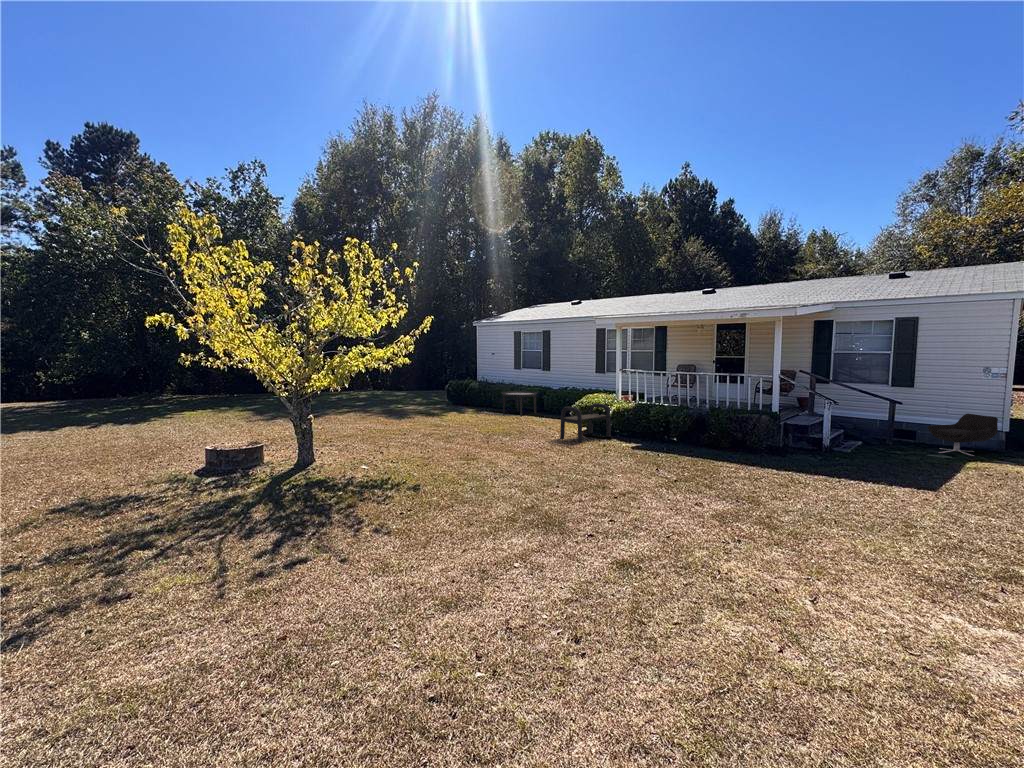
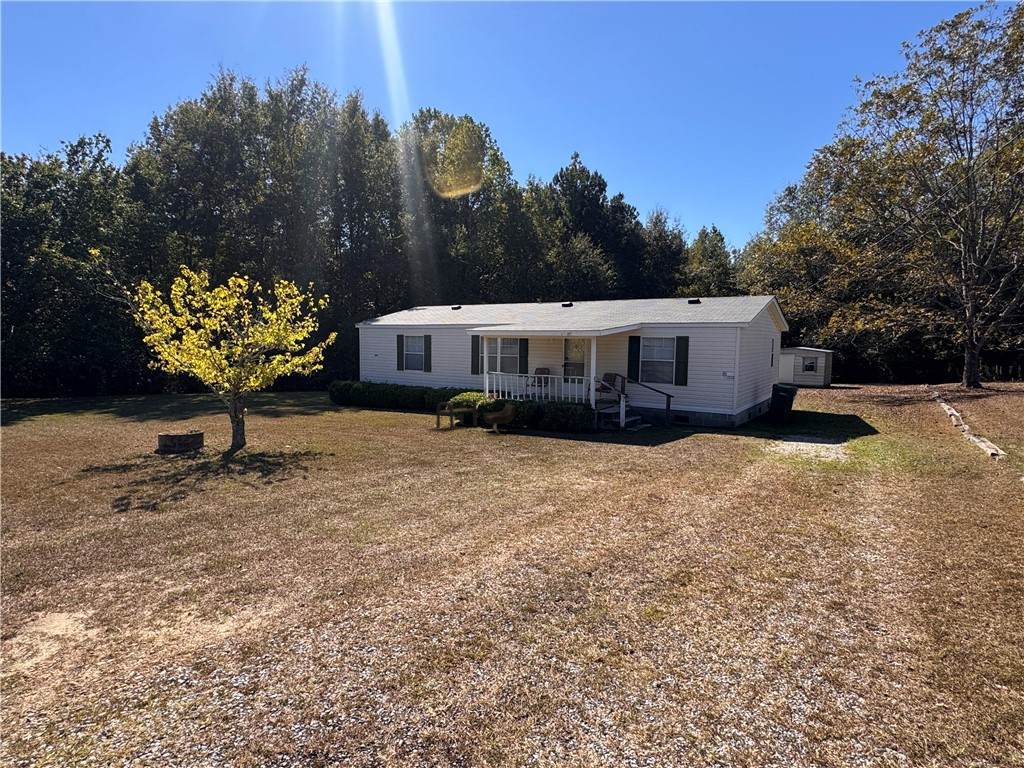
round table: present [502,391,538,416] -> none [384,390,418,413]
lounge chair: present [928,414,998,456] -> present [483,404,516,432]

